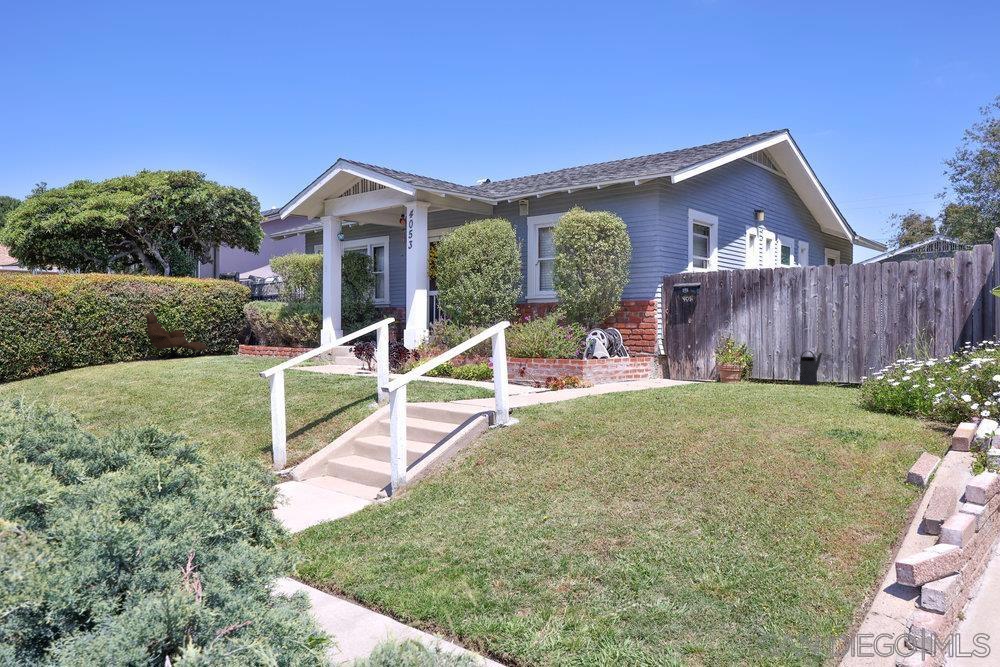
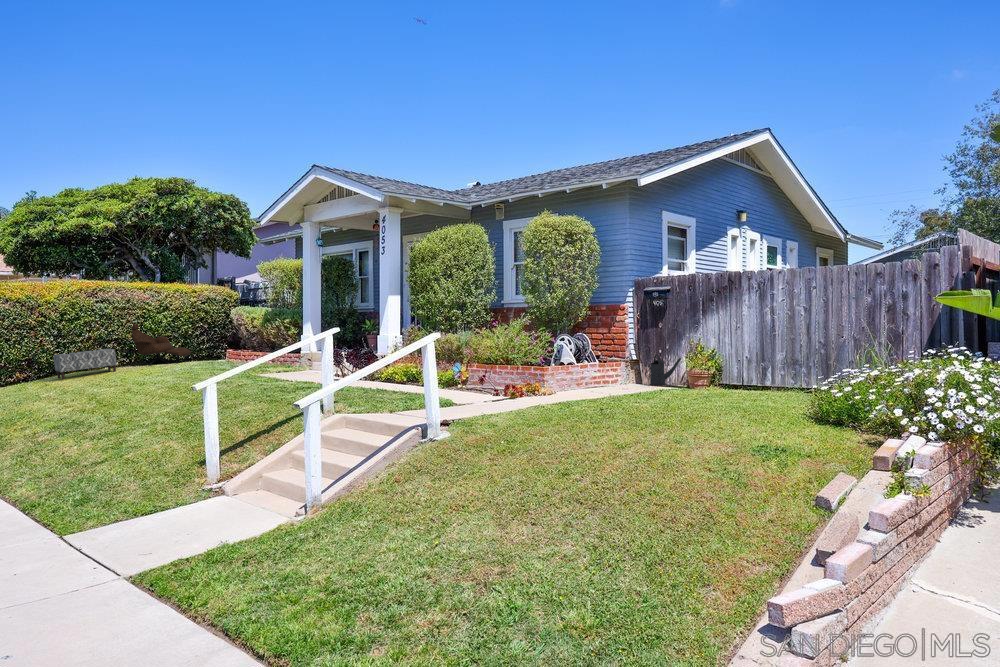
bench: none [69,342,133,373] -> present [54,349,117,379]
watering can: present [799,351,822,385] -> present [645,355,681,386]

